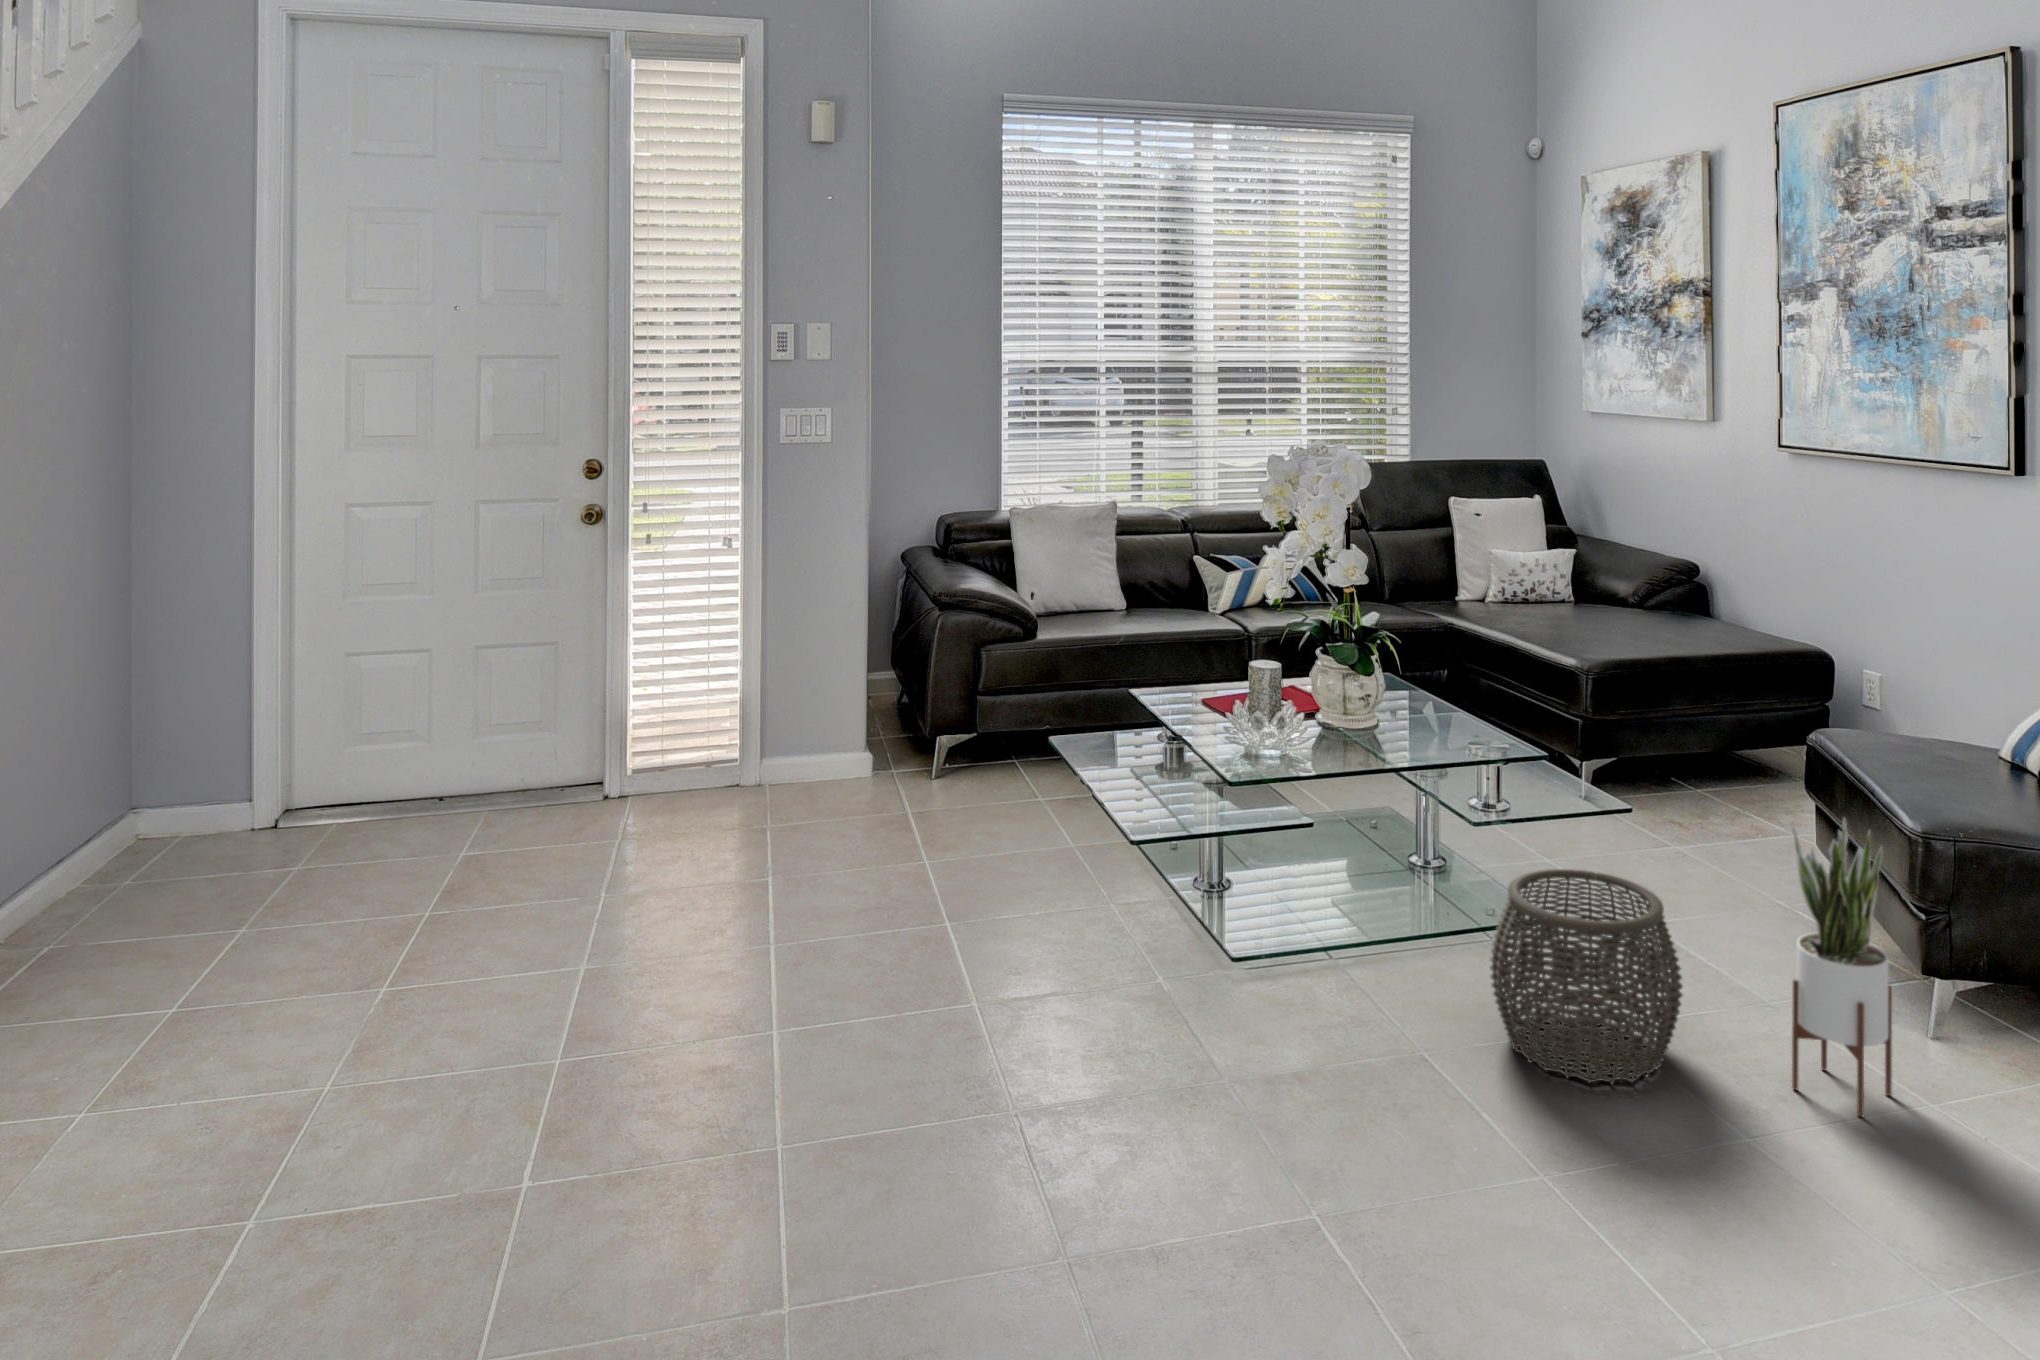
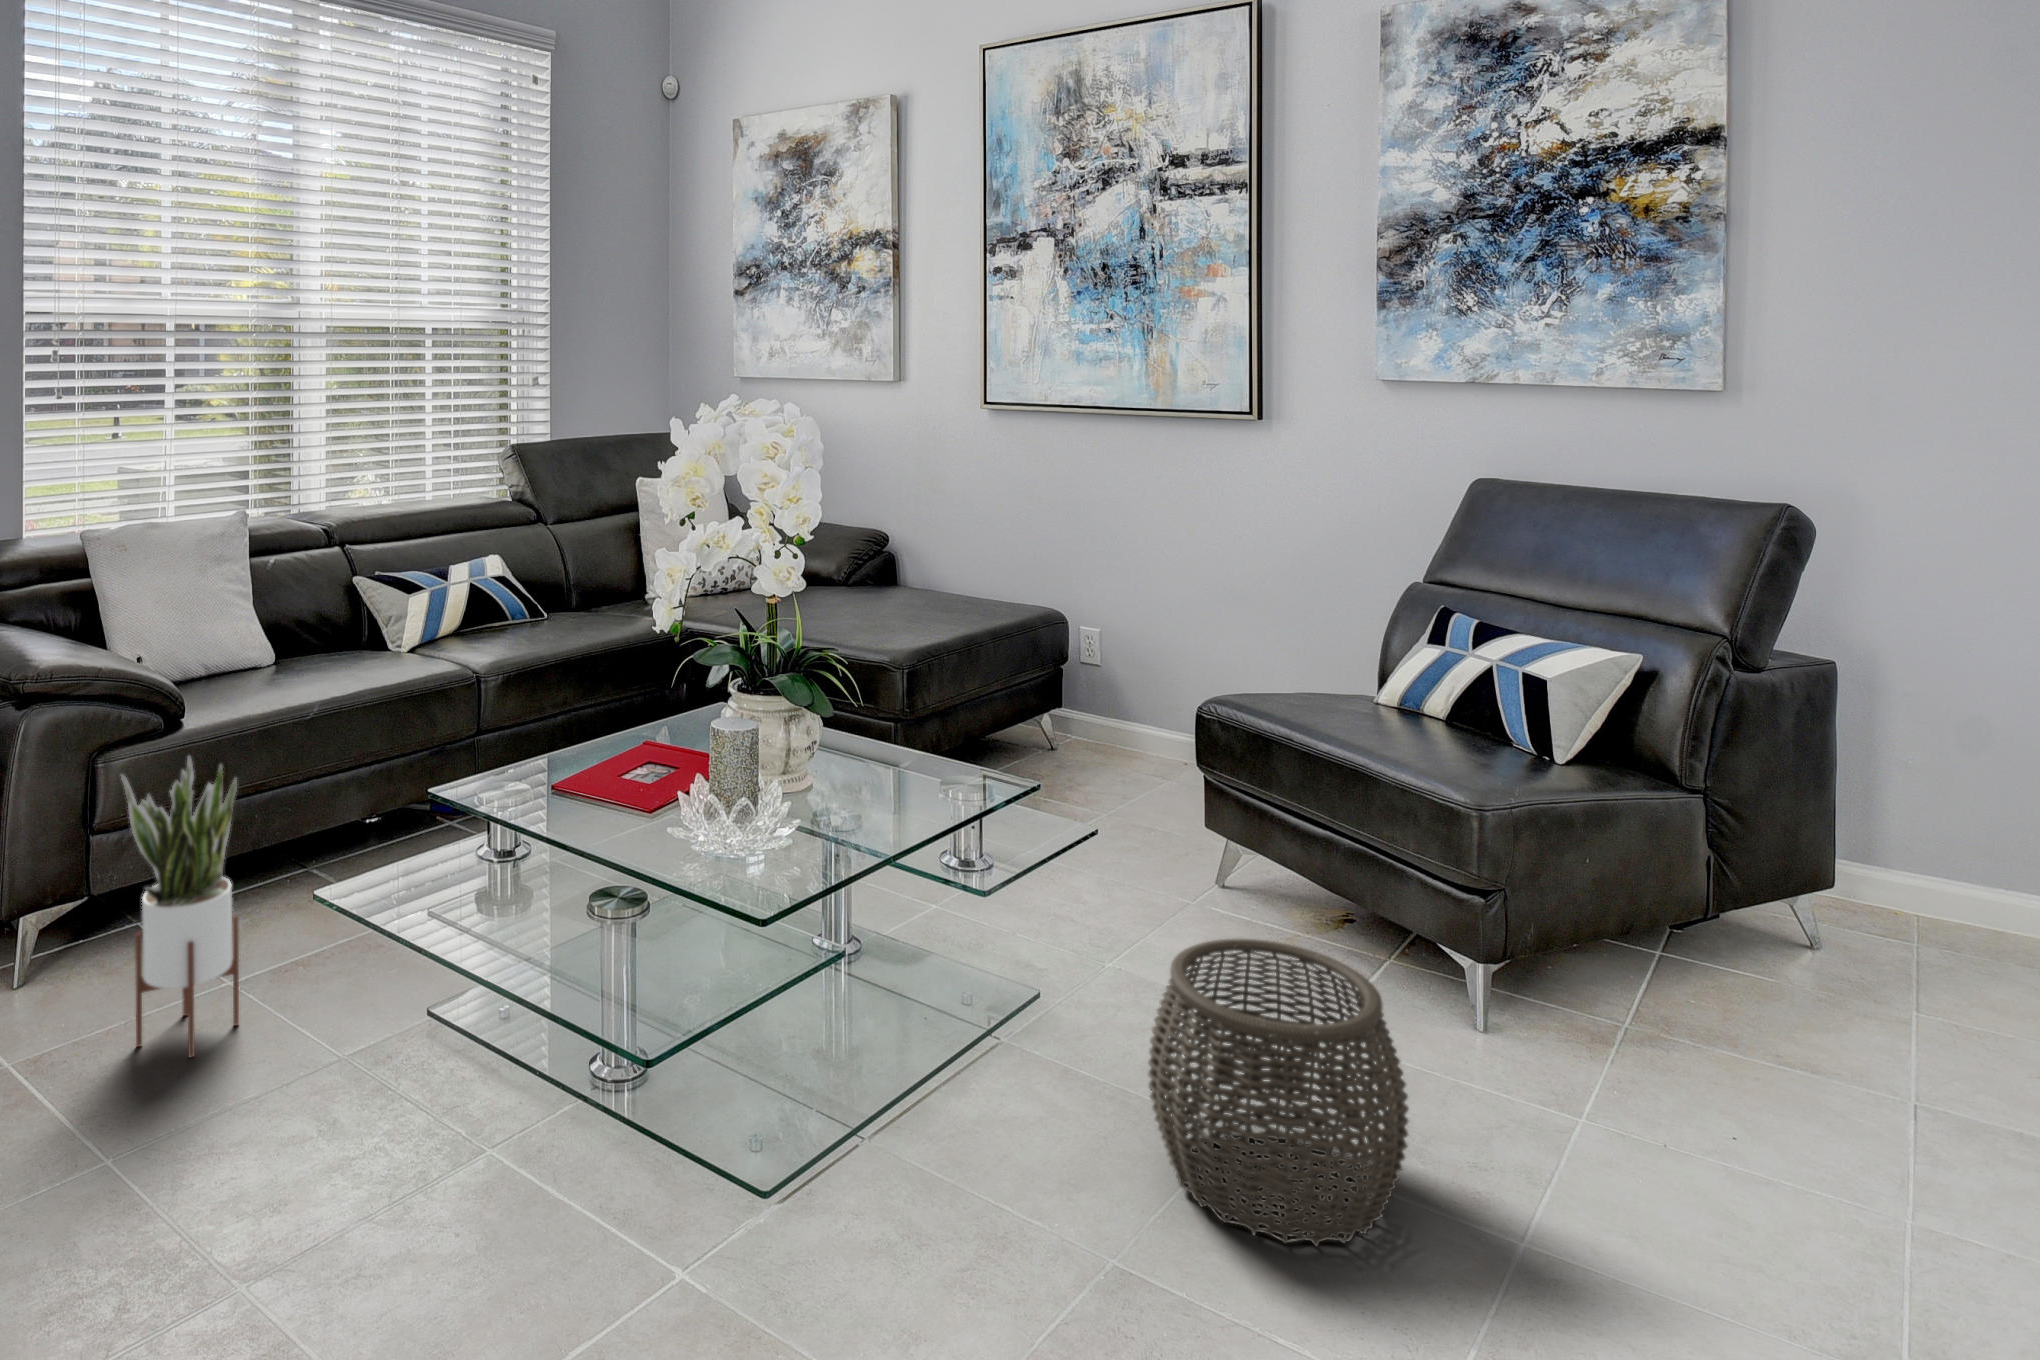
potted plant: present [1792,818,1892,1117] -> present [121,756,239,1058]

